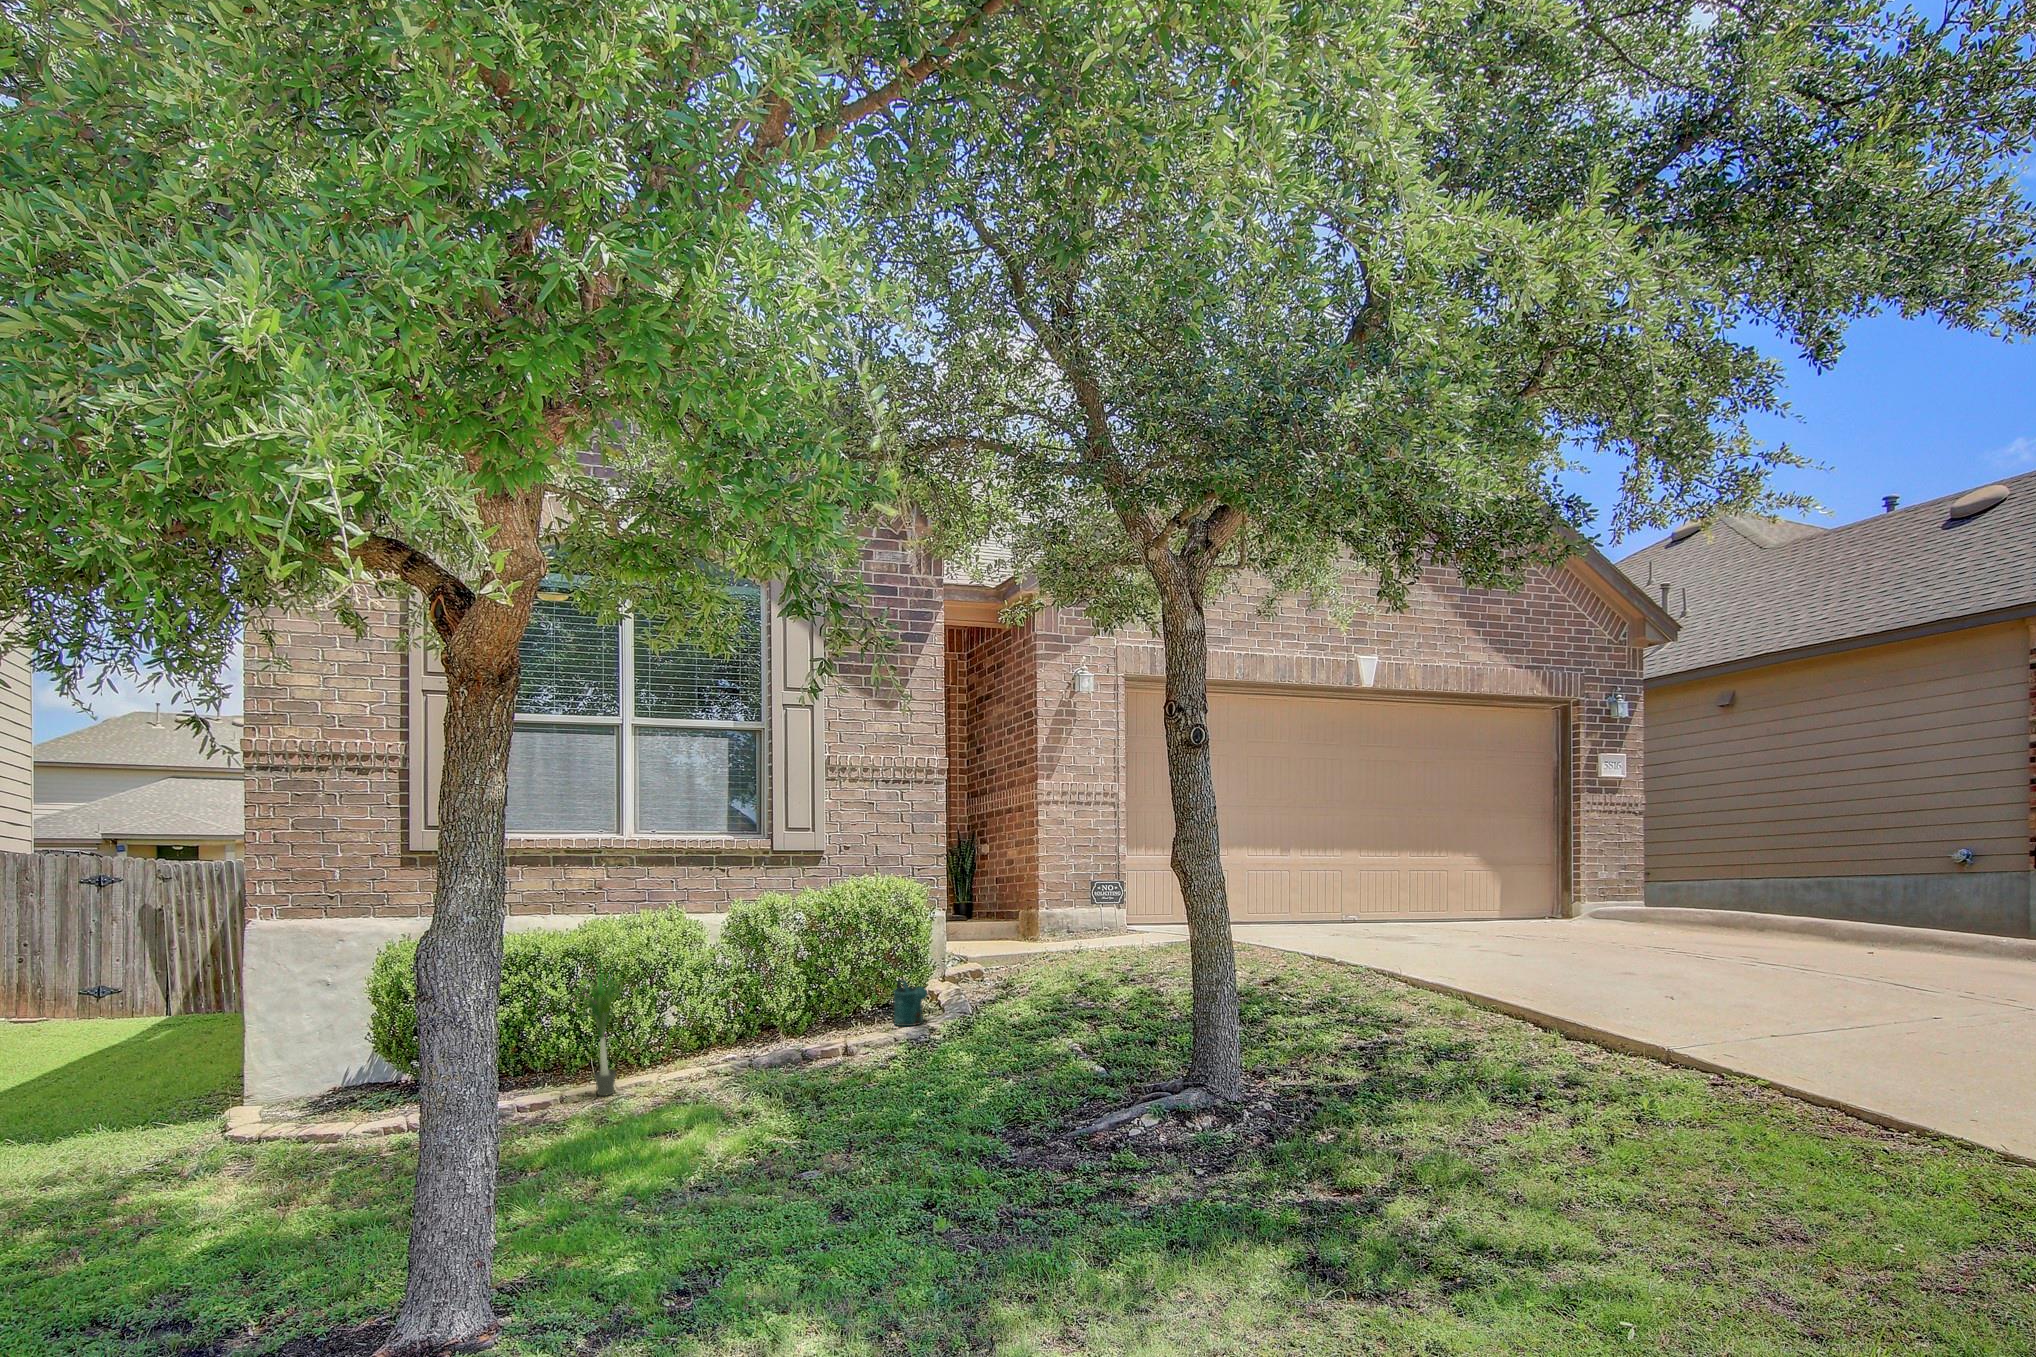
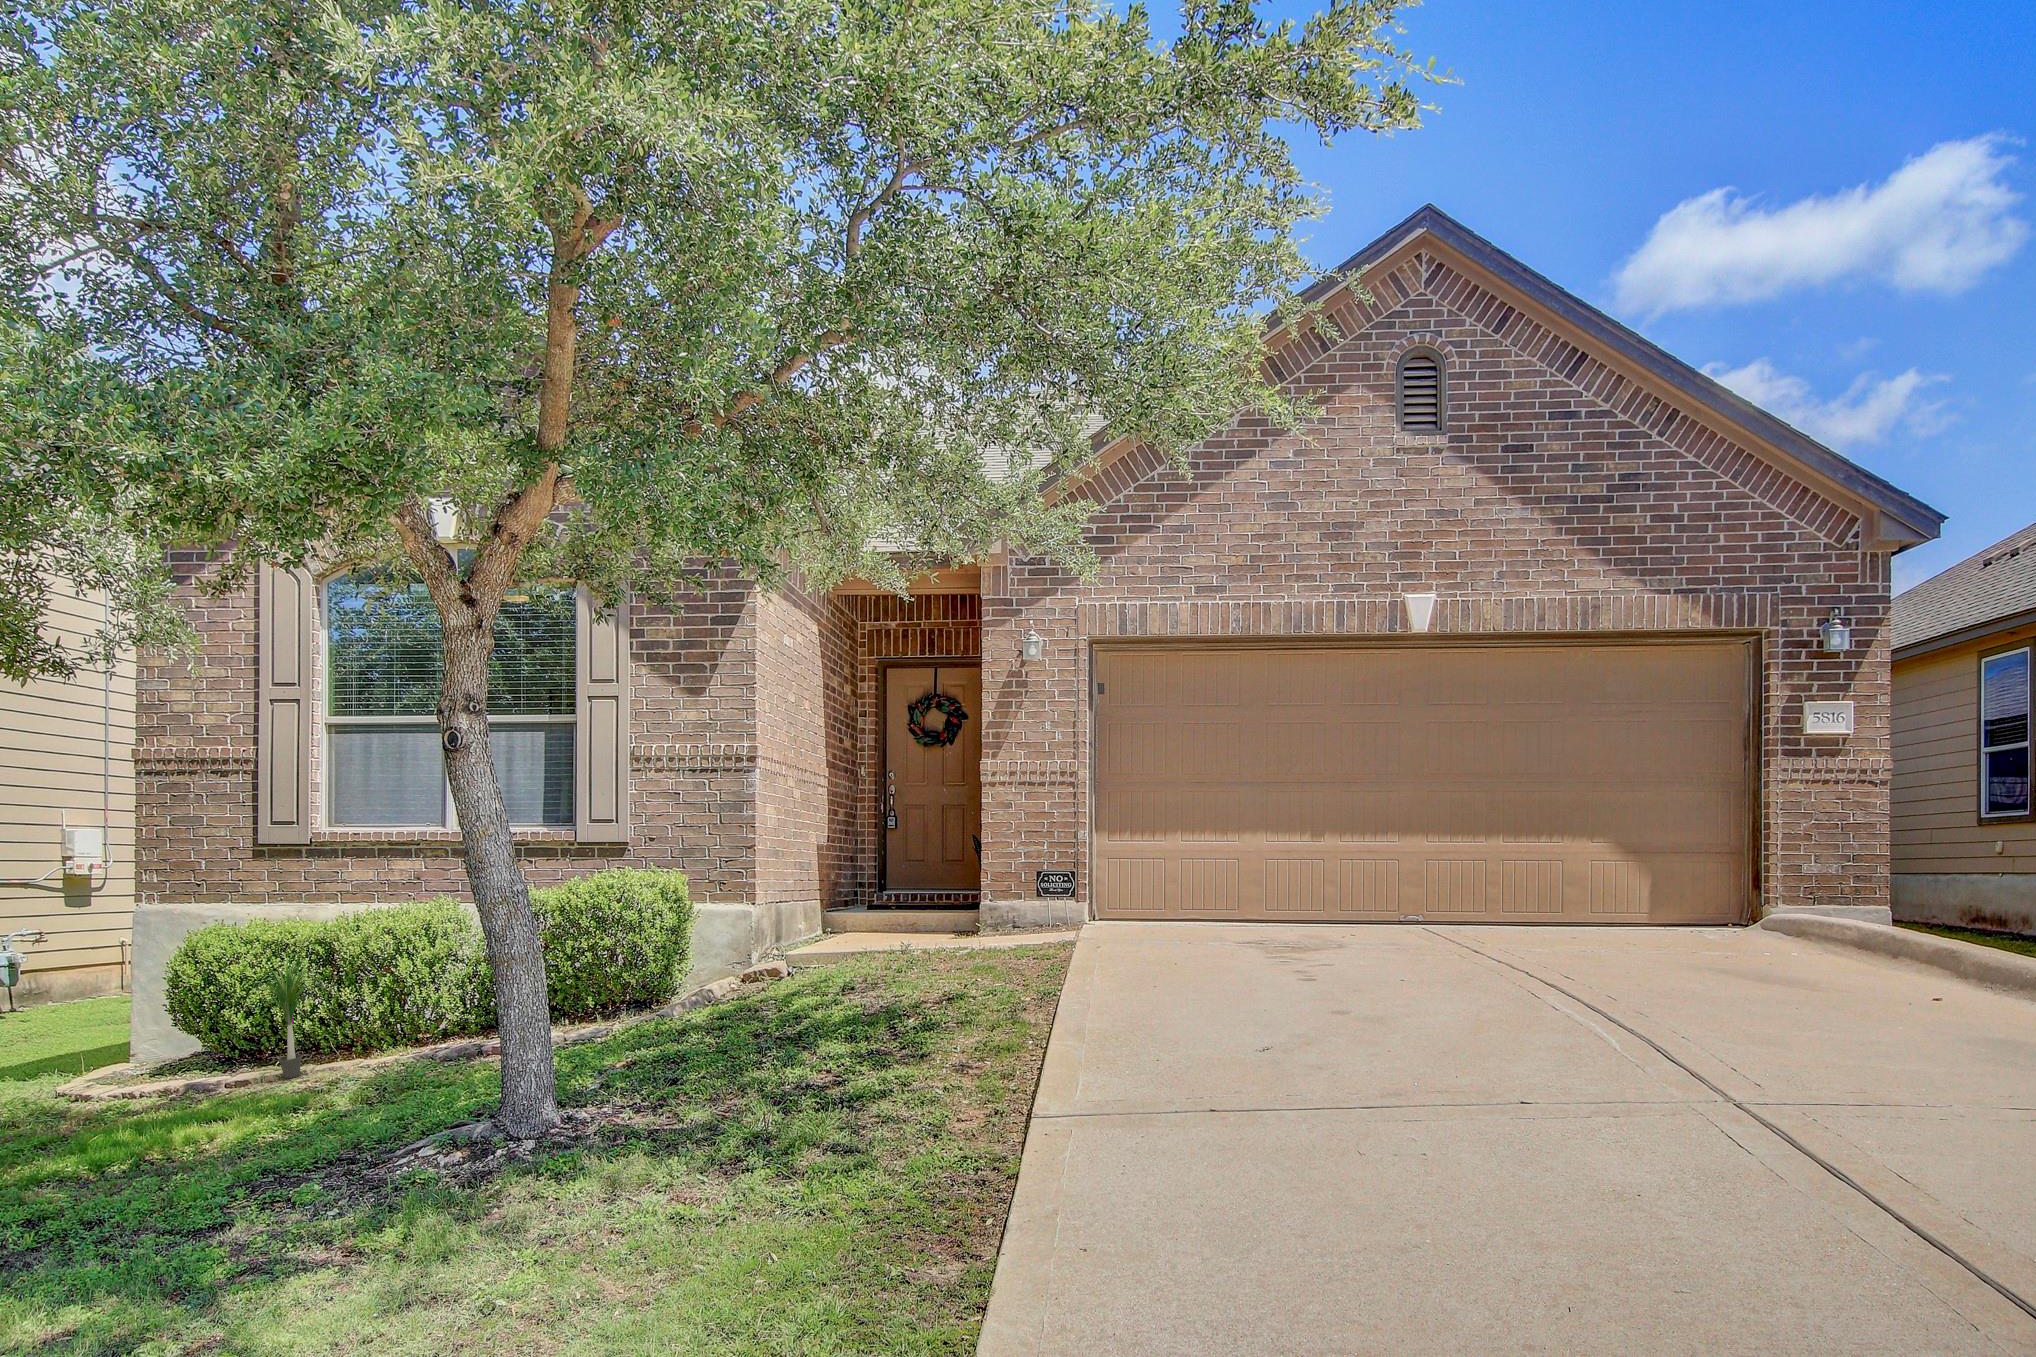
watering can: present [893,979,928,1026] -> none [590,981,628,1030]

